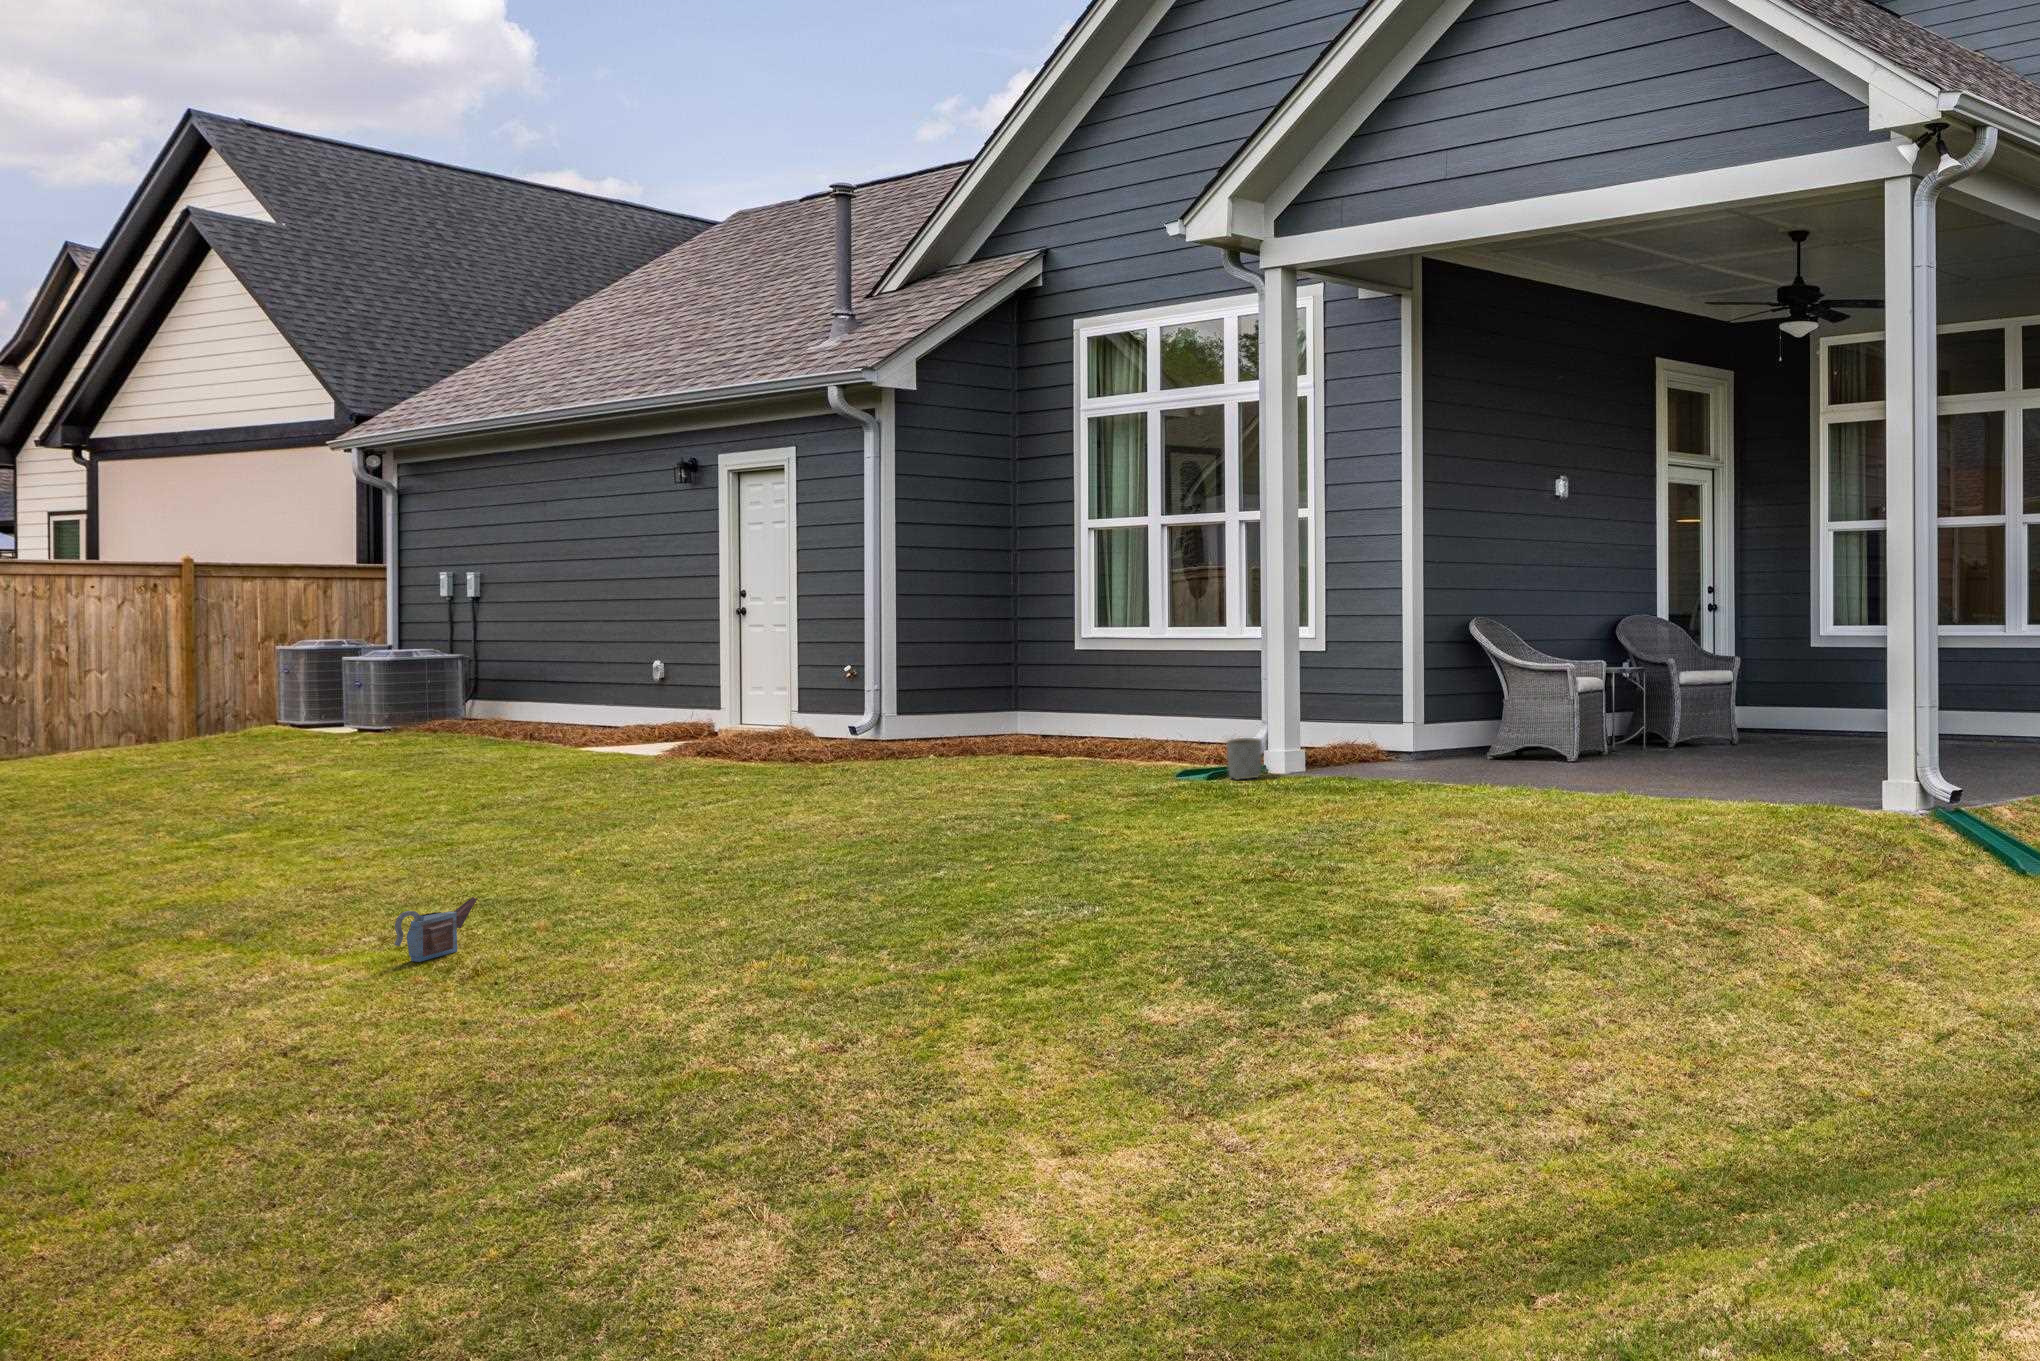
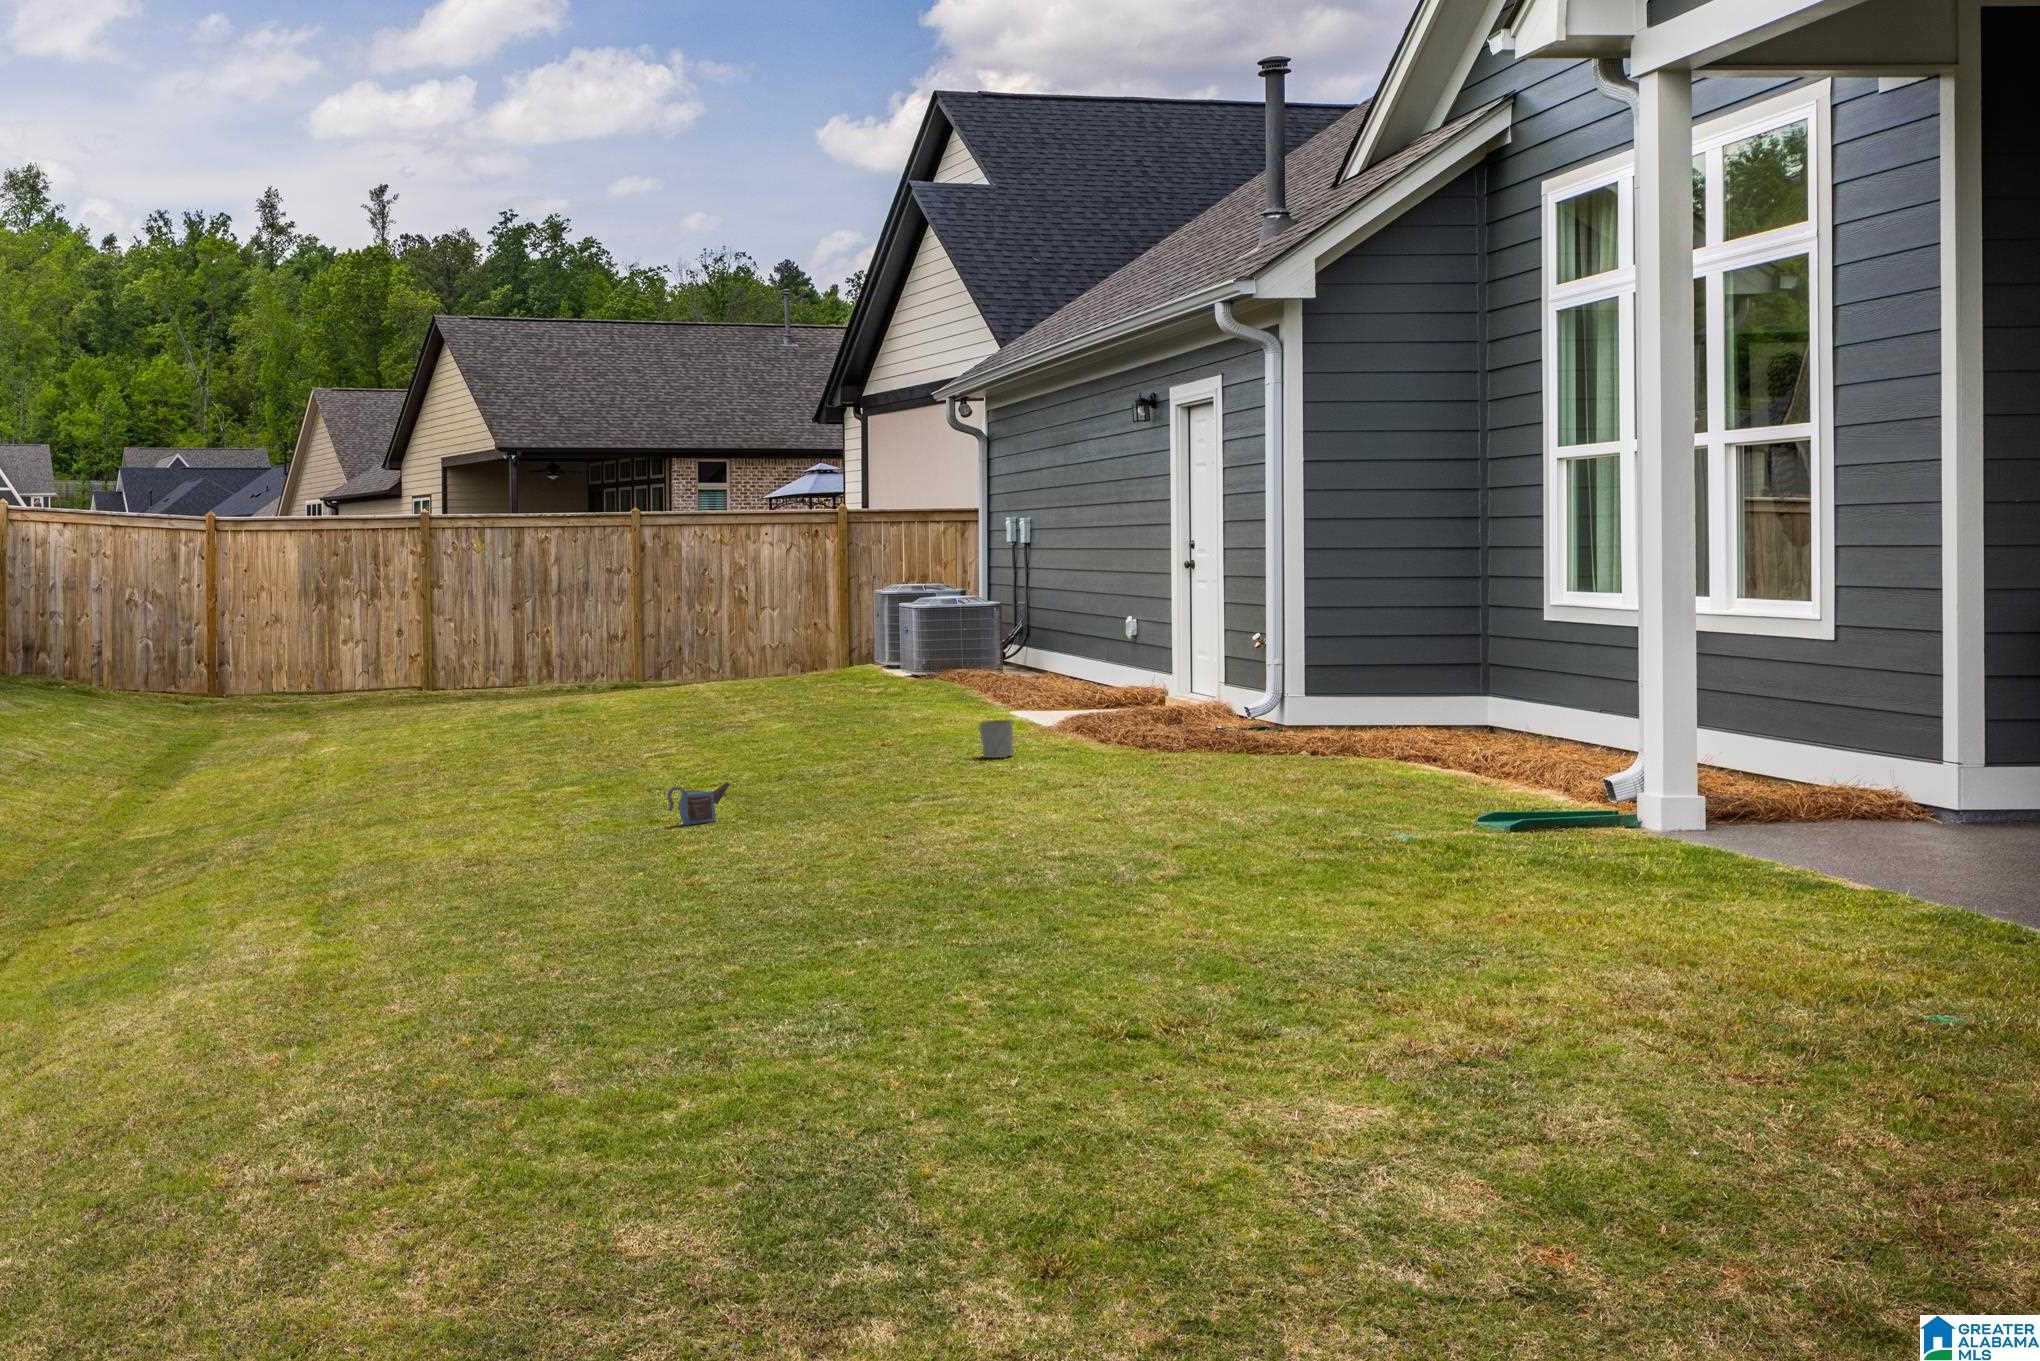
planter: present [1226,738,1262,780] -> present [979,720,1013,758]

